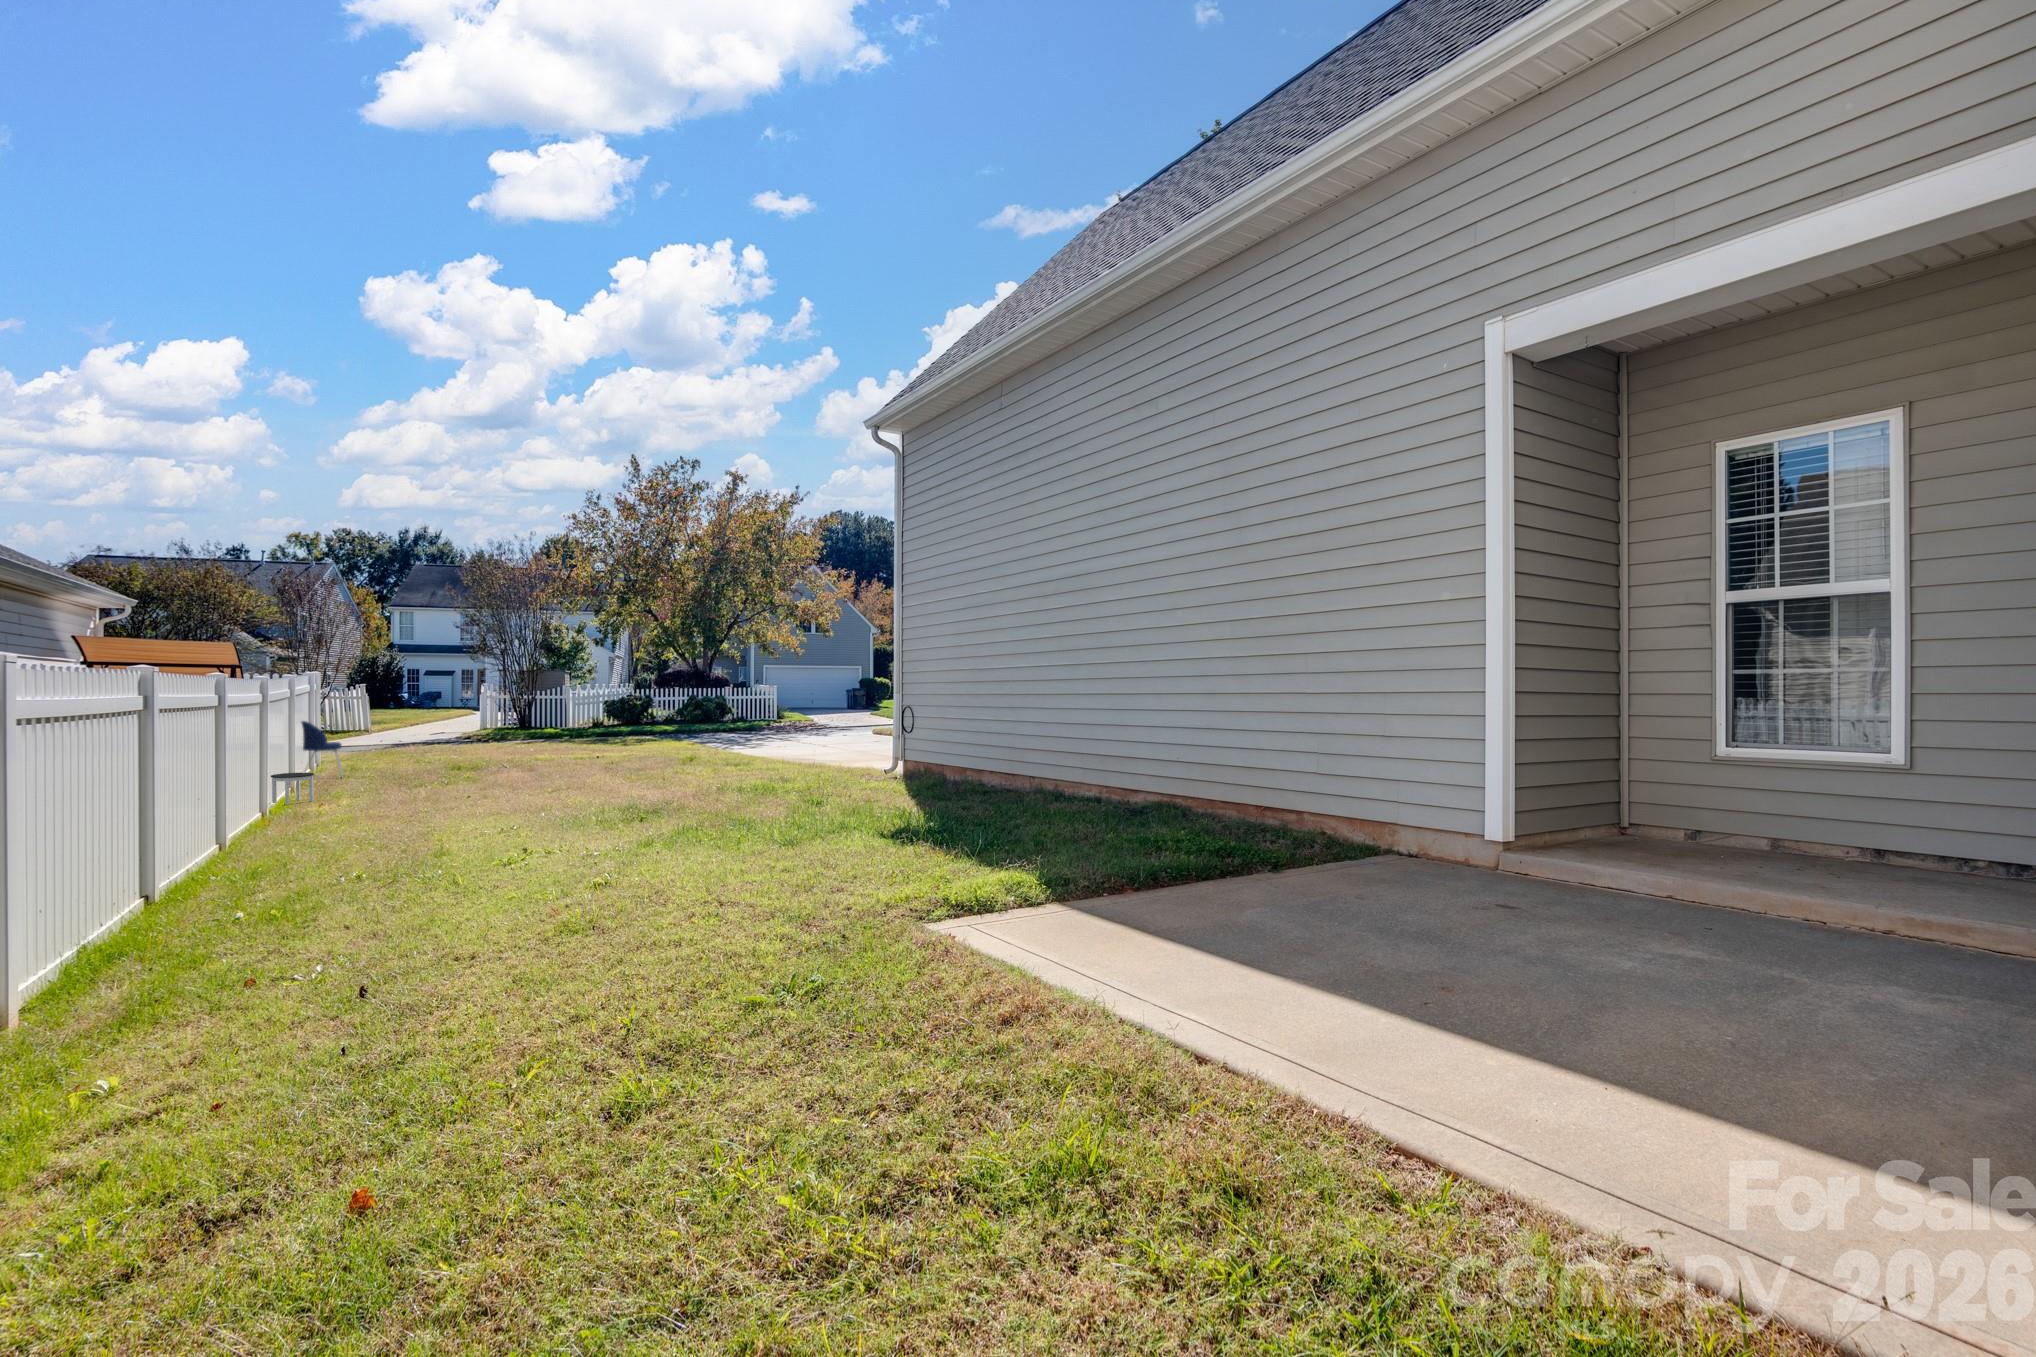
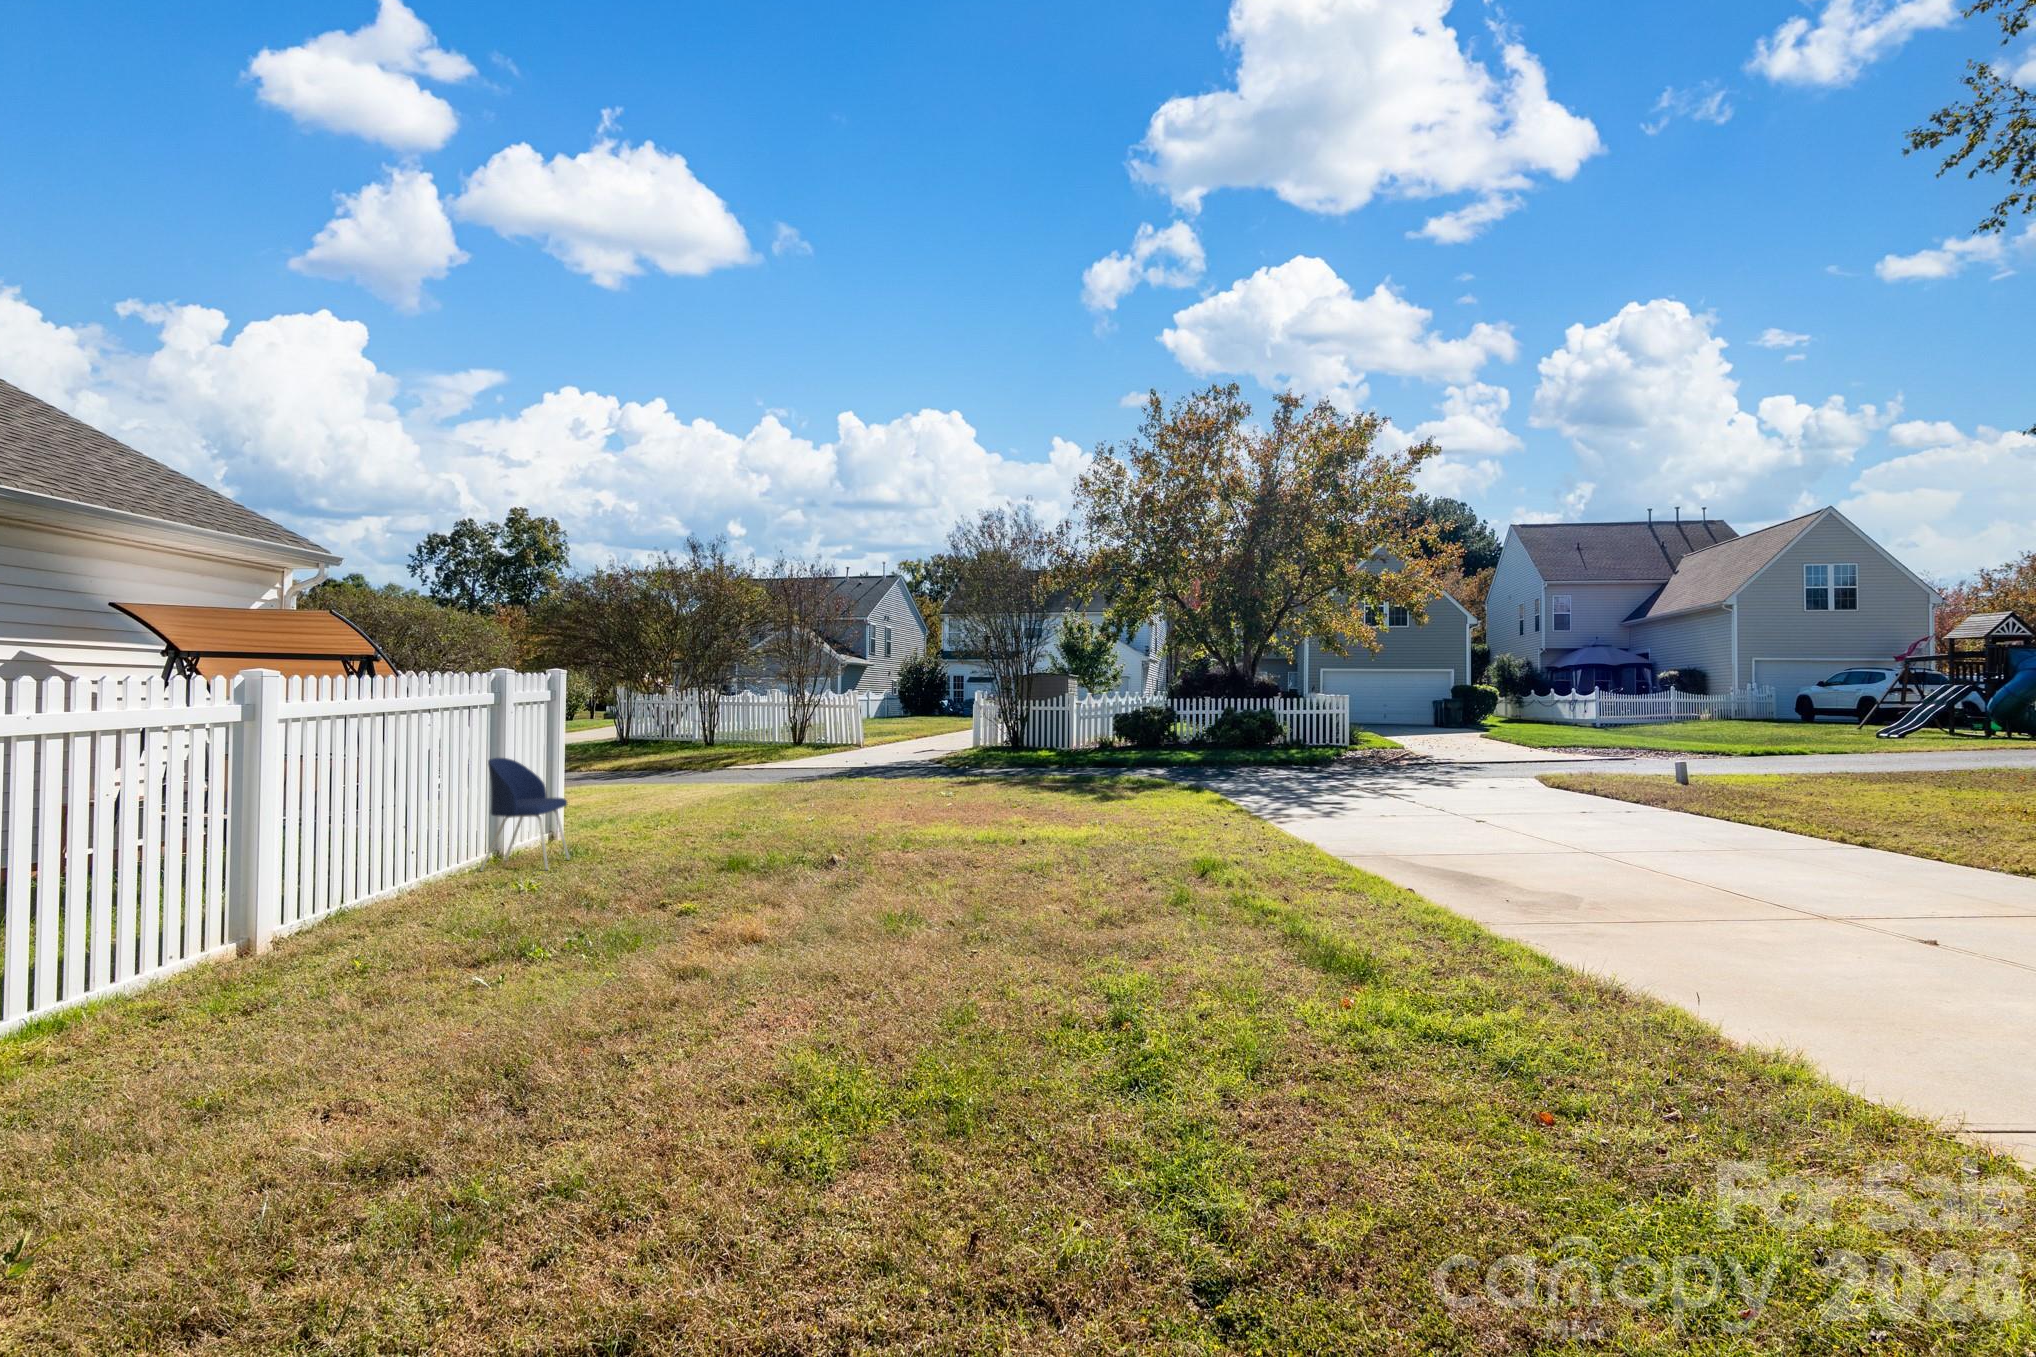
round table: present [271,773,314,805] -> none [182,898,292,988]

